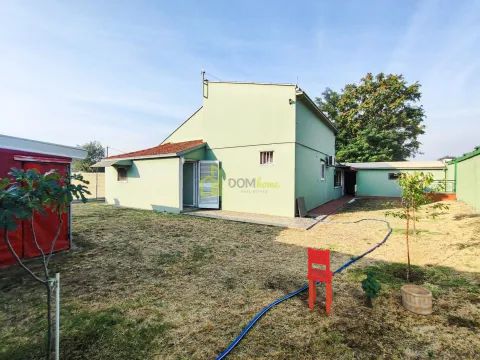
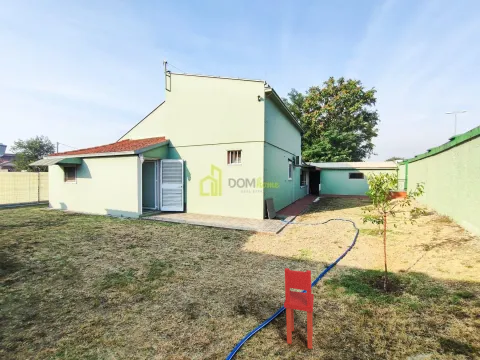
decorative plant: present [359,272,382,308] -> none [341,292,369,335]
wooden bucket: present [401,284,432,315] -> none [388,302,423,340]

